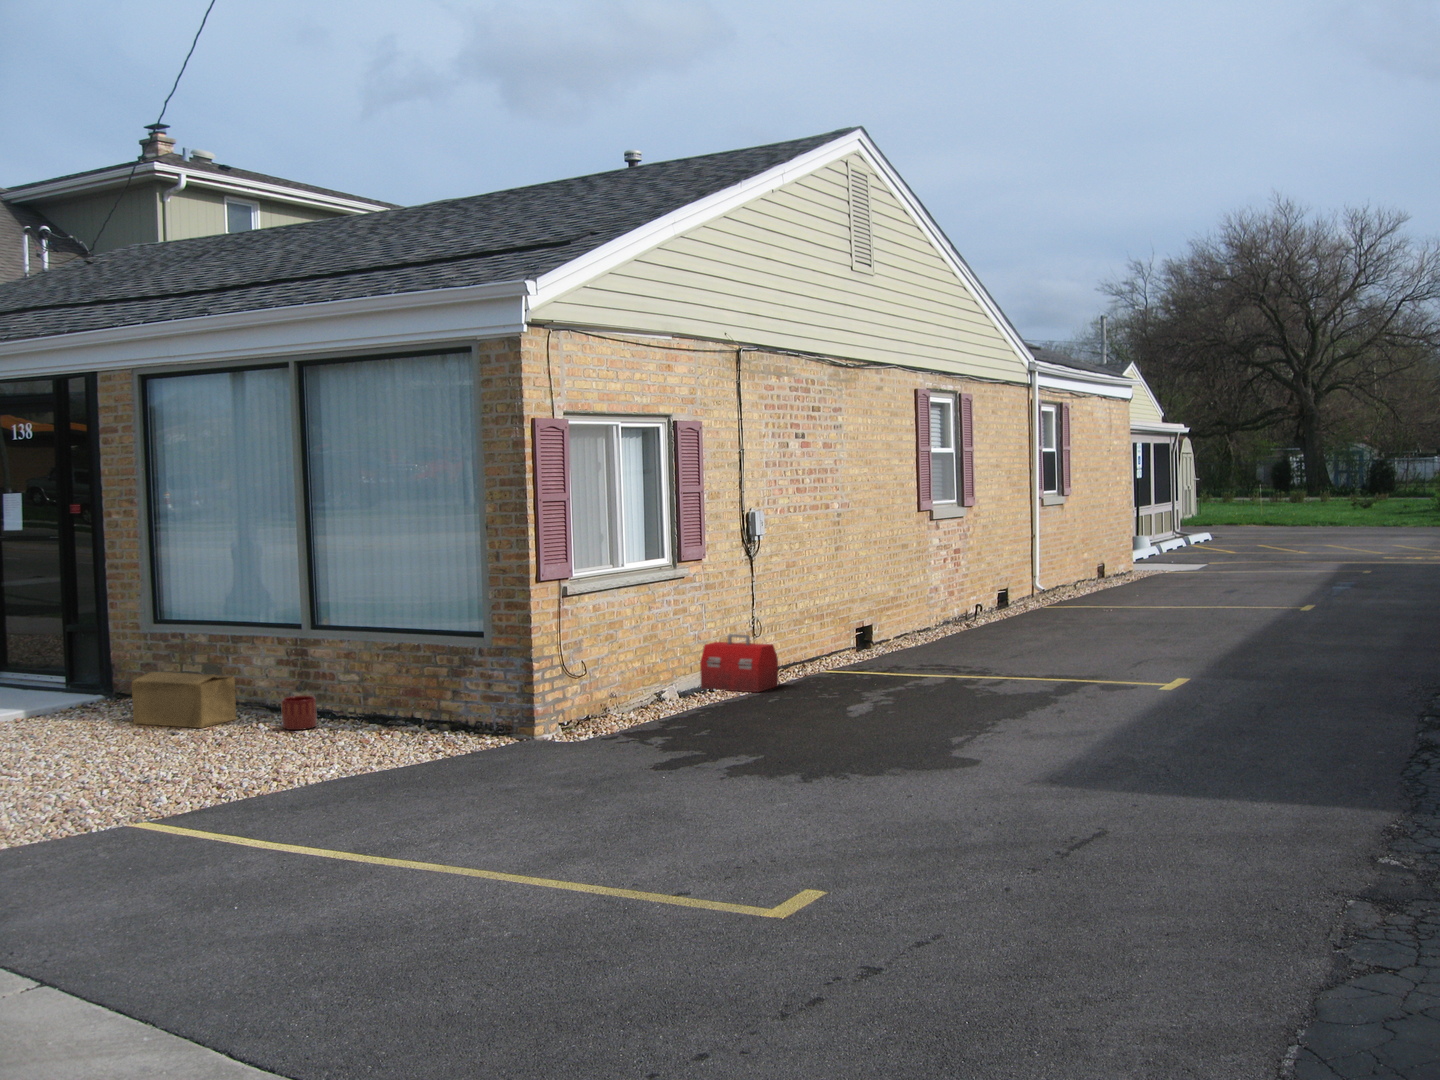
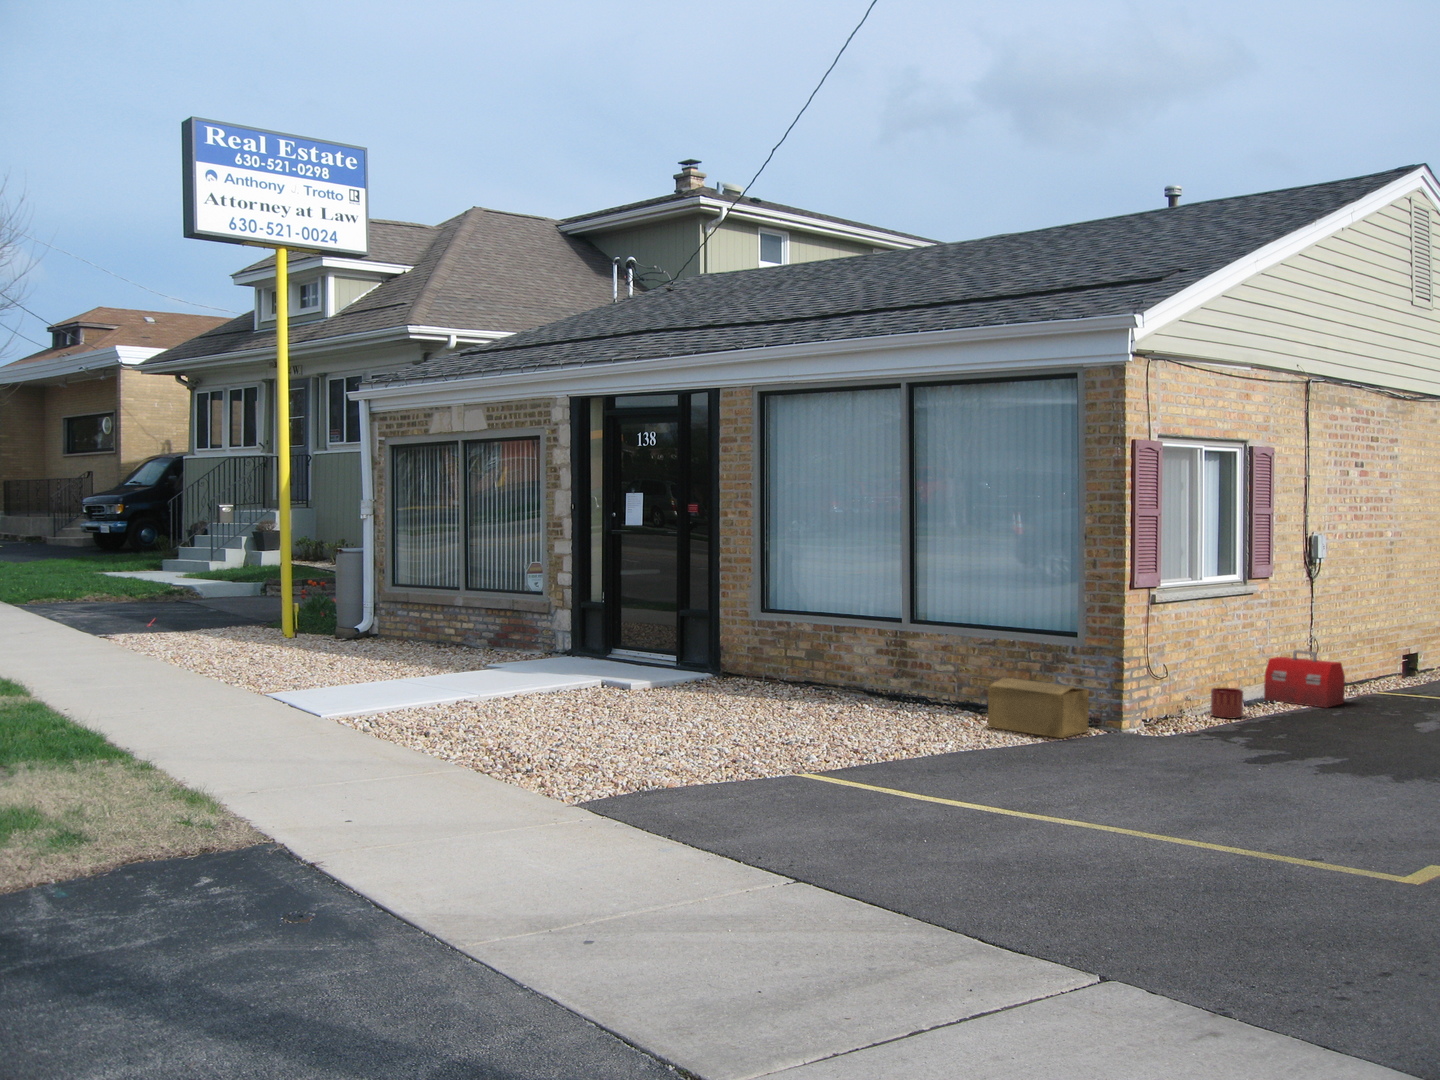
cardboard box: present [132,672,236,728] -> present [988,678,1089,738]
planter: present [281,696,317,730] -> present [1211,687,1243,718]

